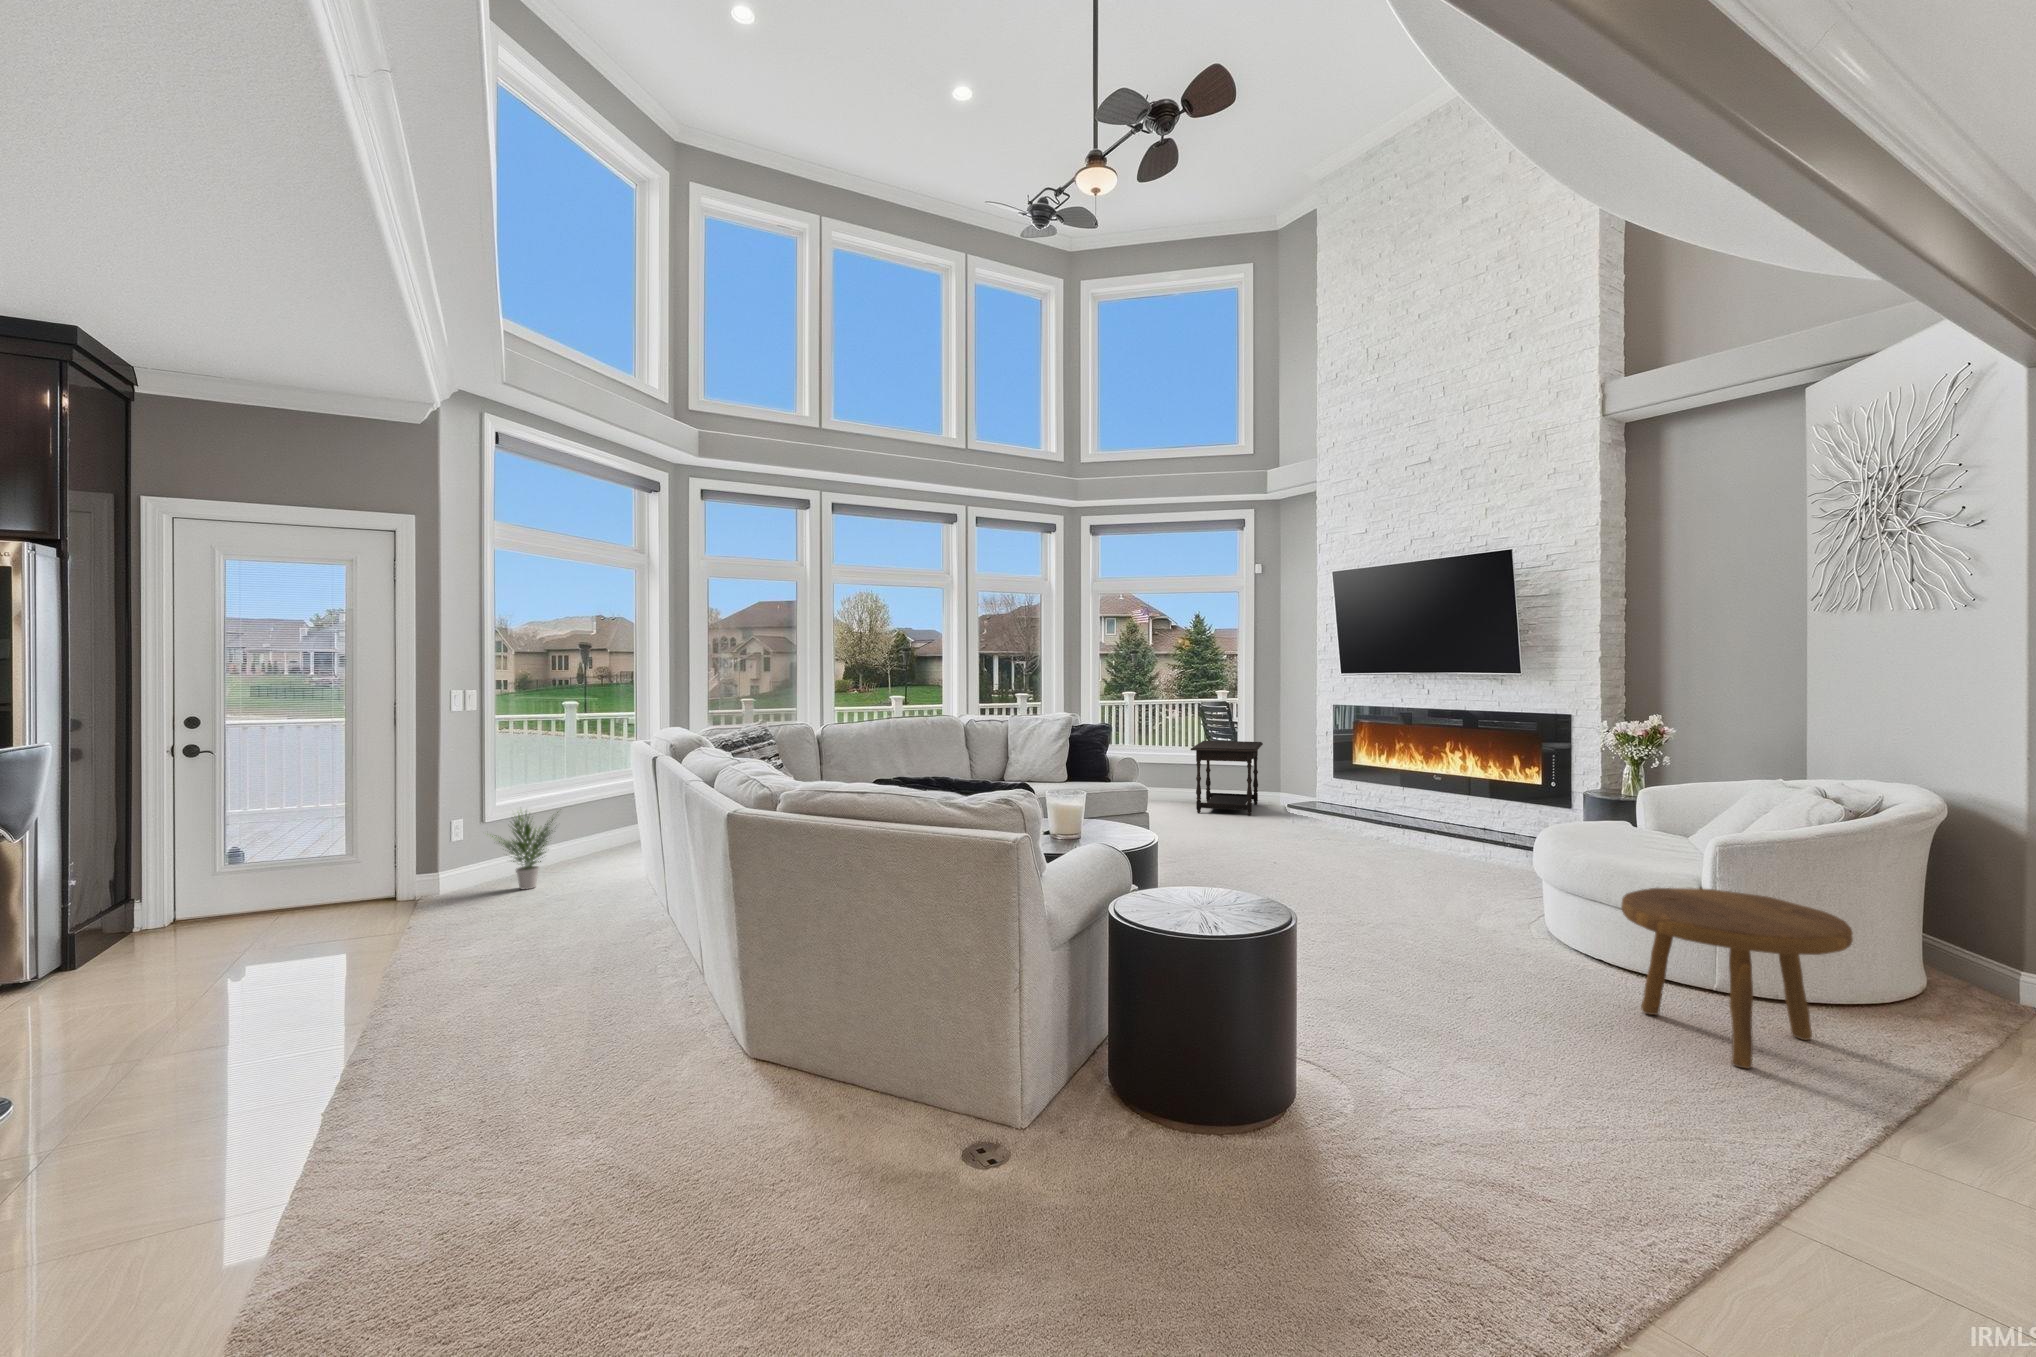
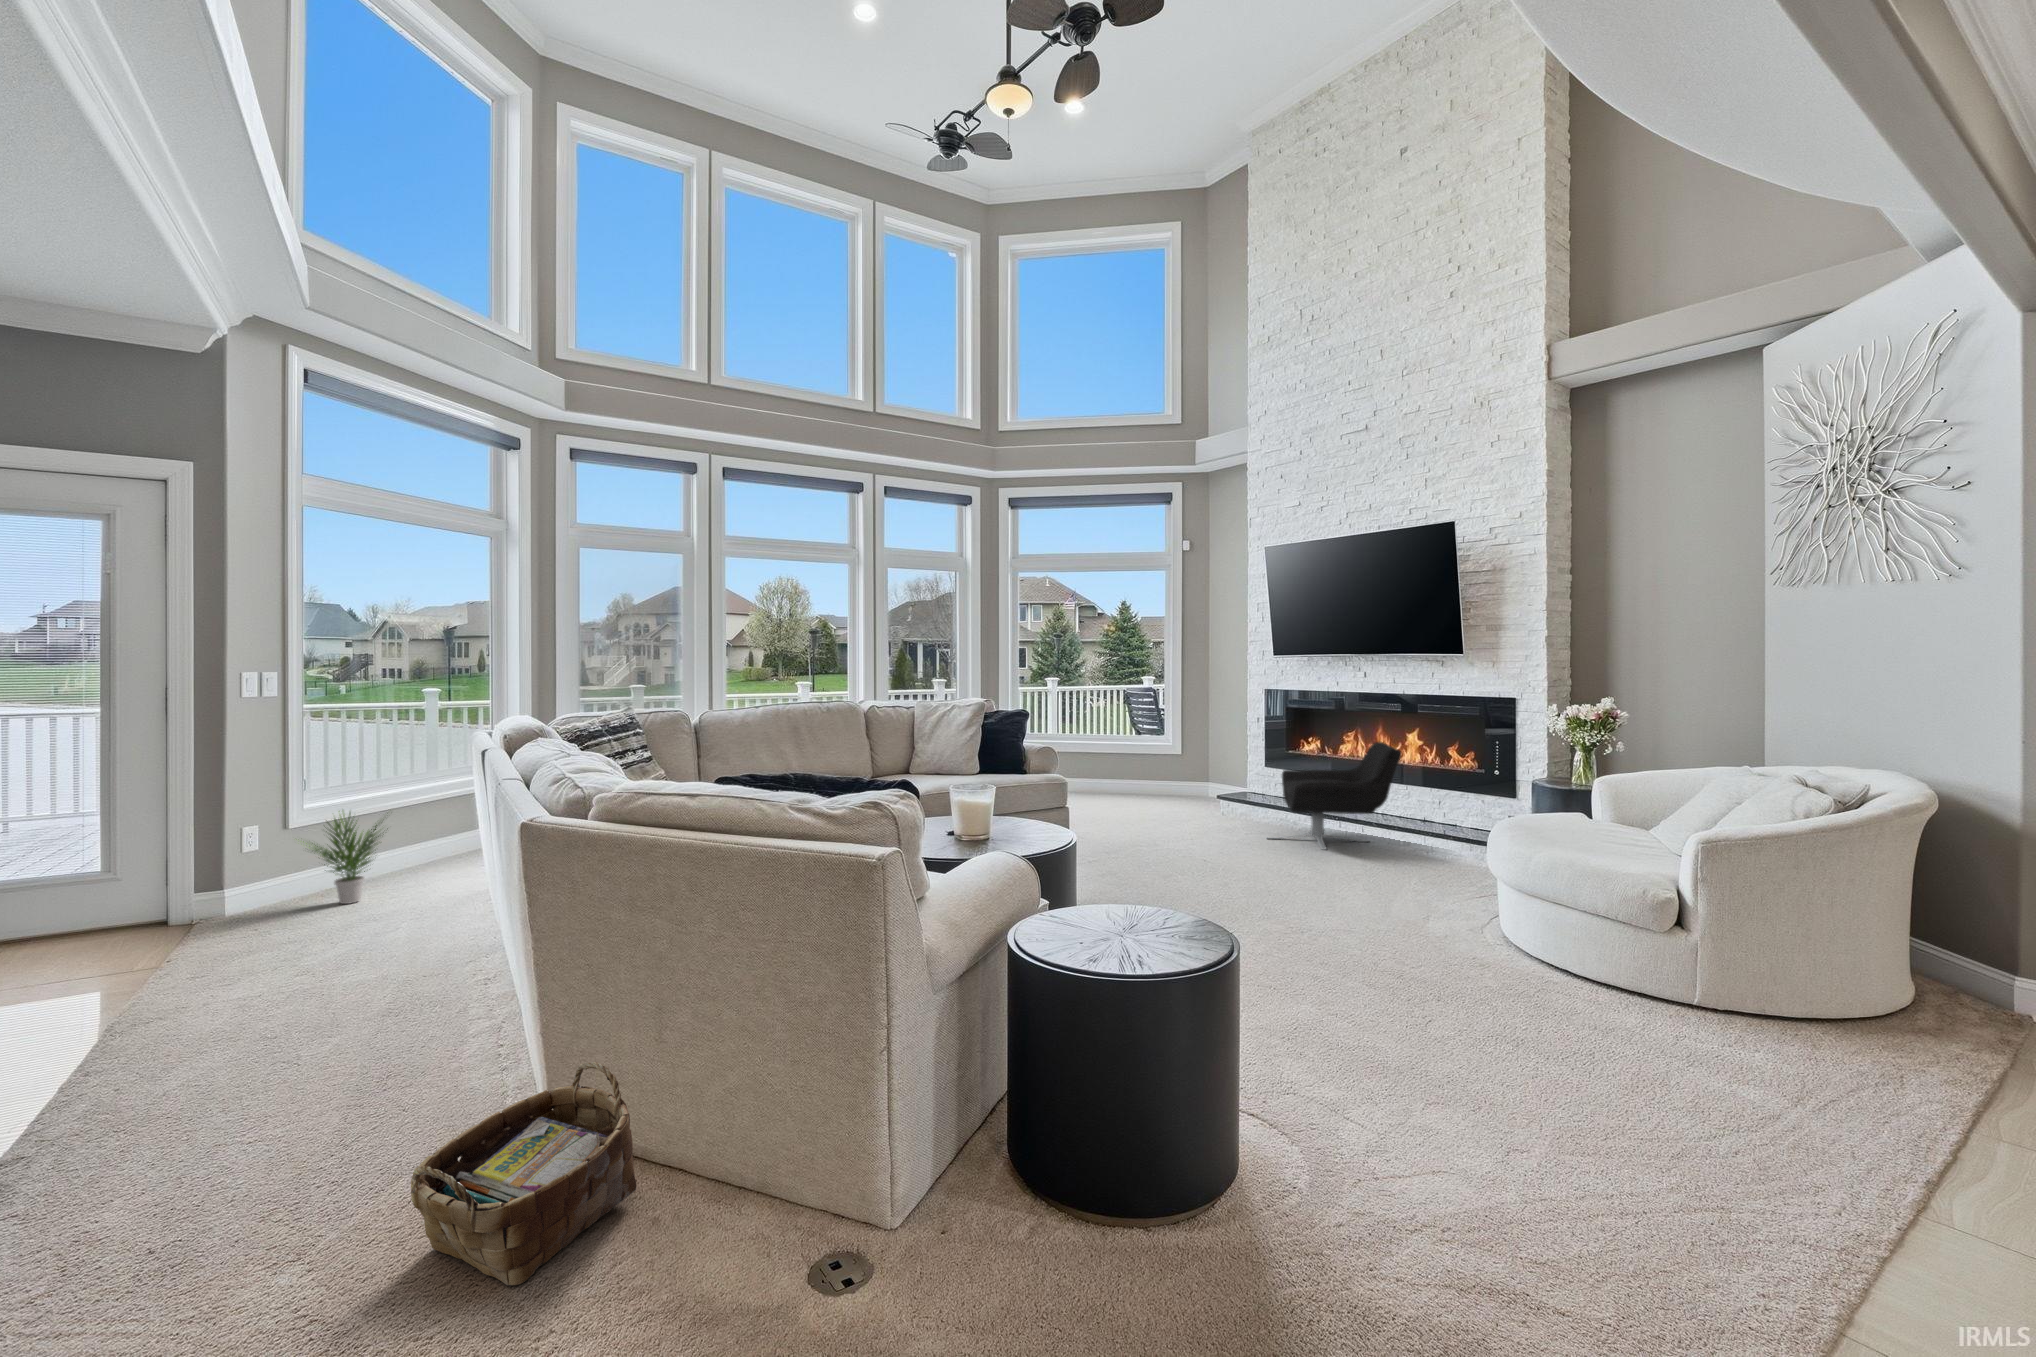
side table: present [1191,741,1263,816] -> none [1114,728,1189,807]
lounge chair: none [1336,755,1465,856] -> present [1269,742,1402,850]
footstool: present [1621,888,1853,1068] -> none [1602,891,1872,1106]
woven basket: none [669,999,823,1153] -> present [411,1062,636,1286]

